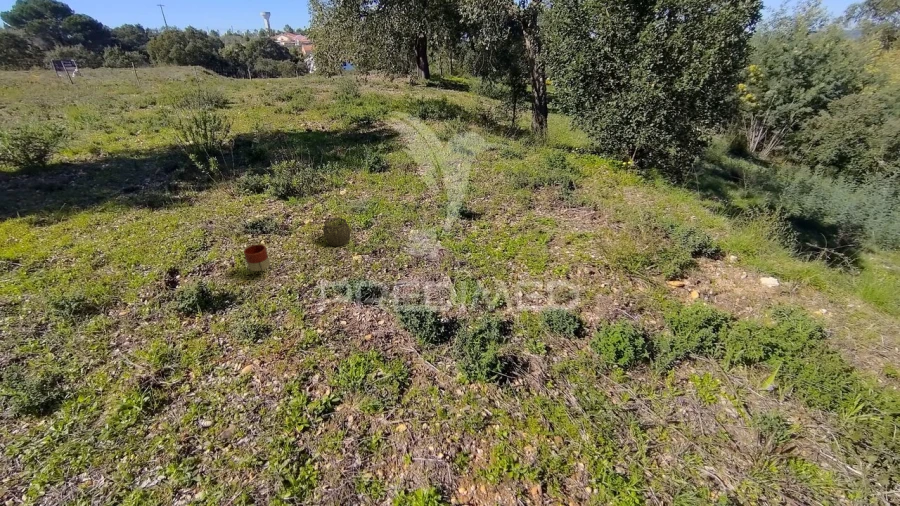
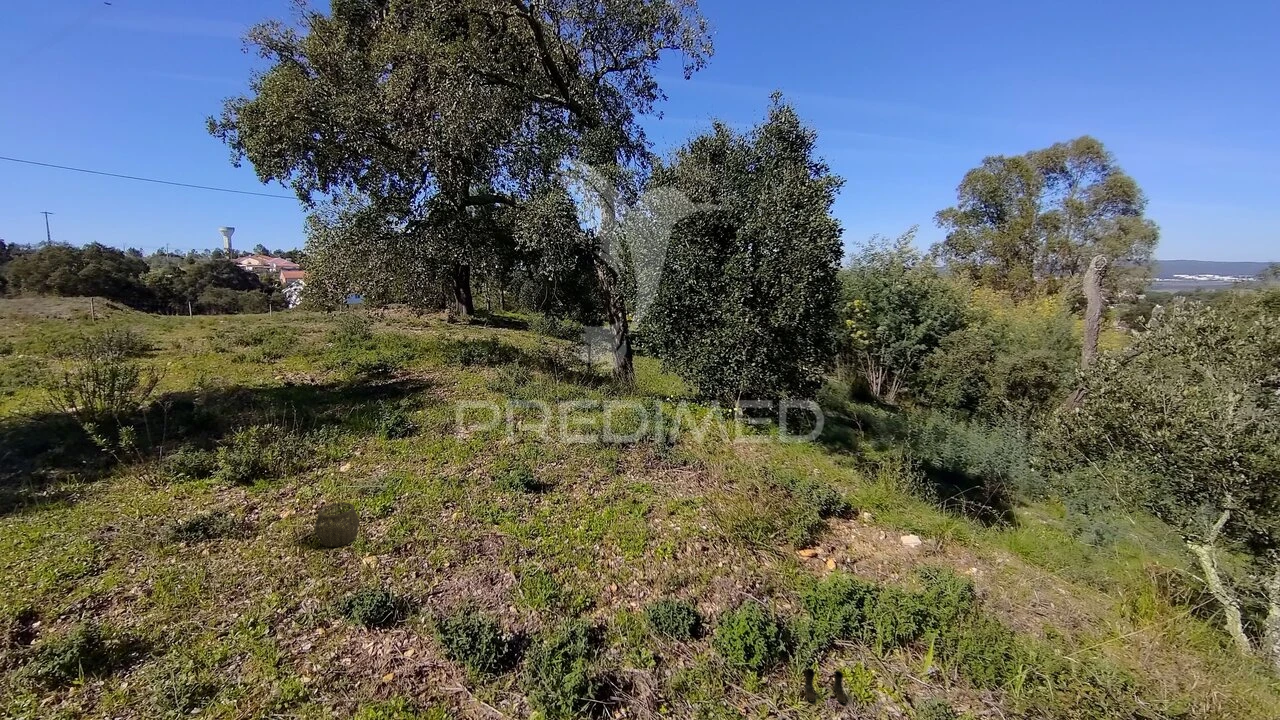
planter: present [244,245,271,277] -> none [177,551,220,611]
boots: none [660,375,696,403] -> present [805,669,846,703]

